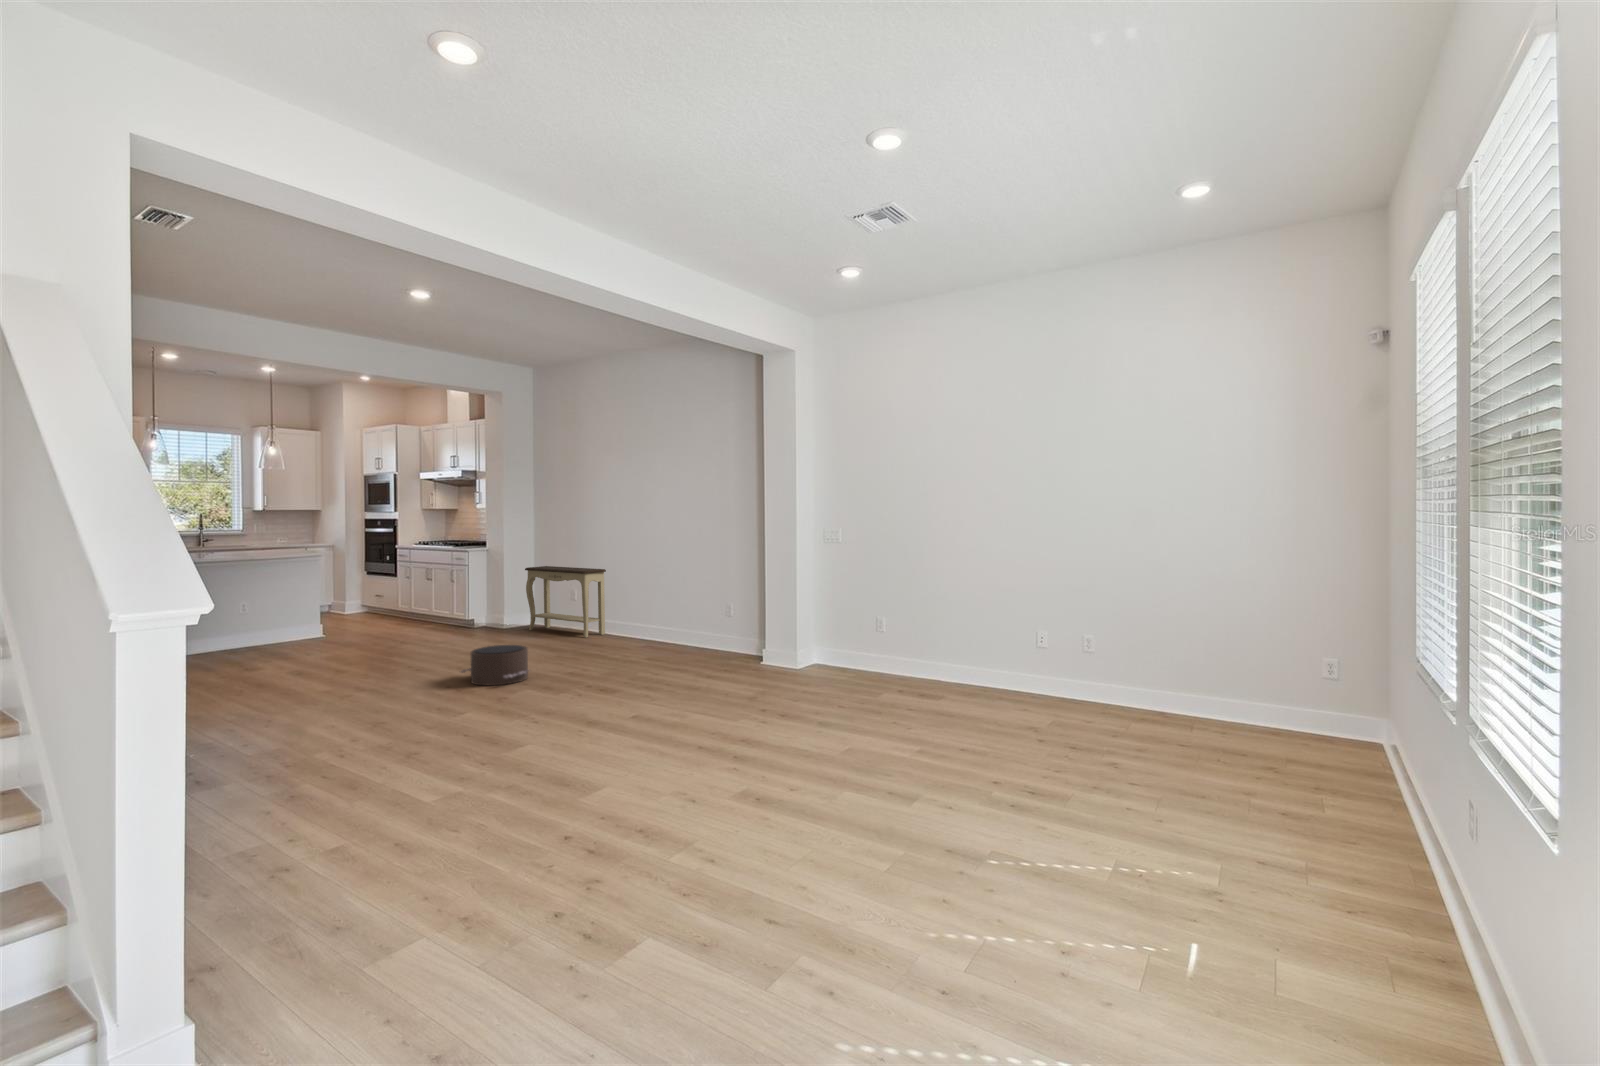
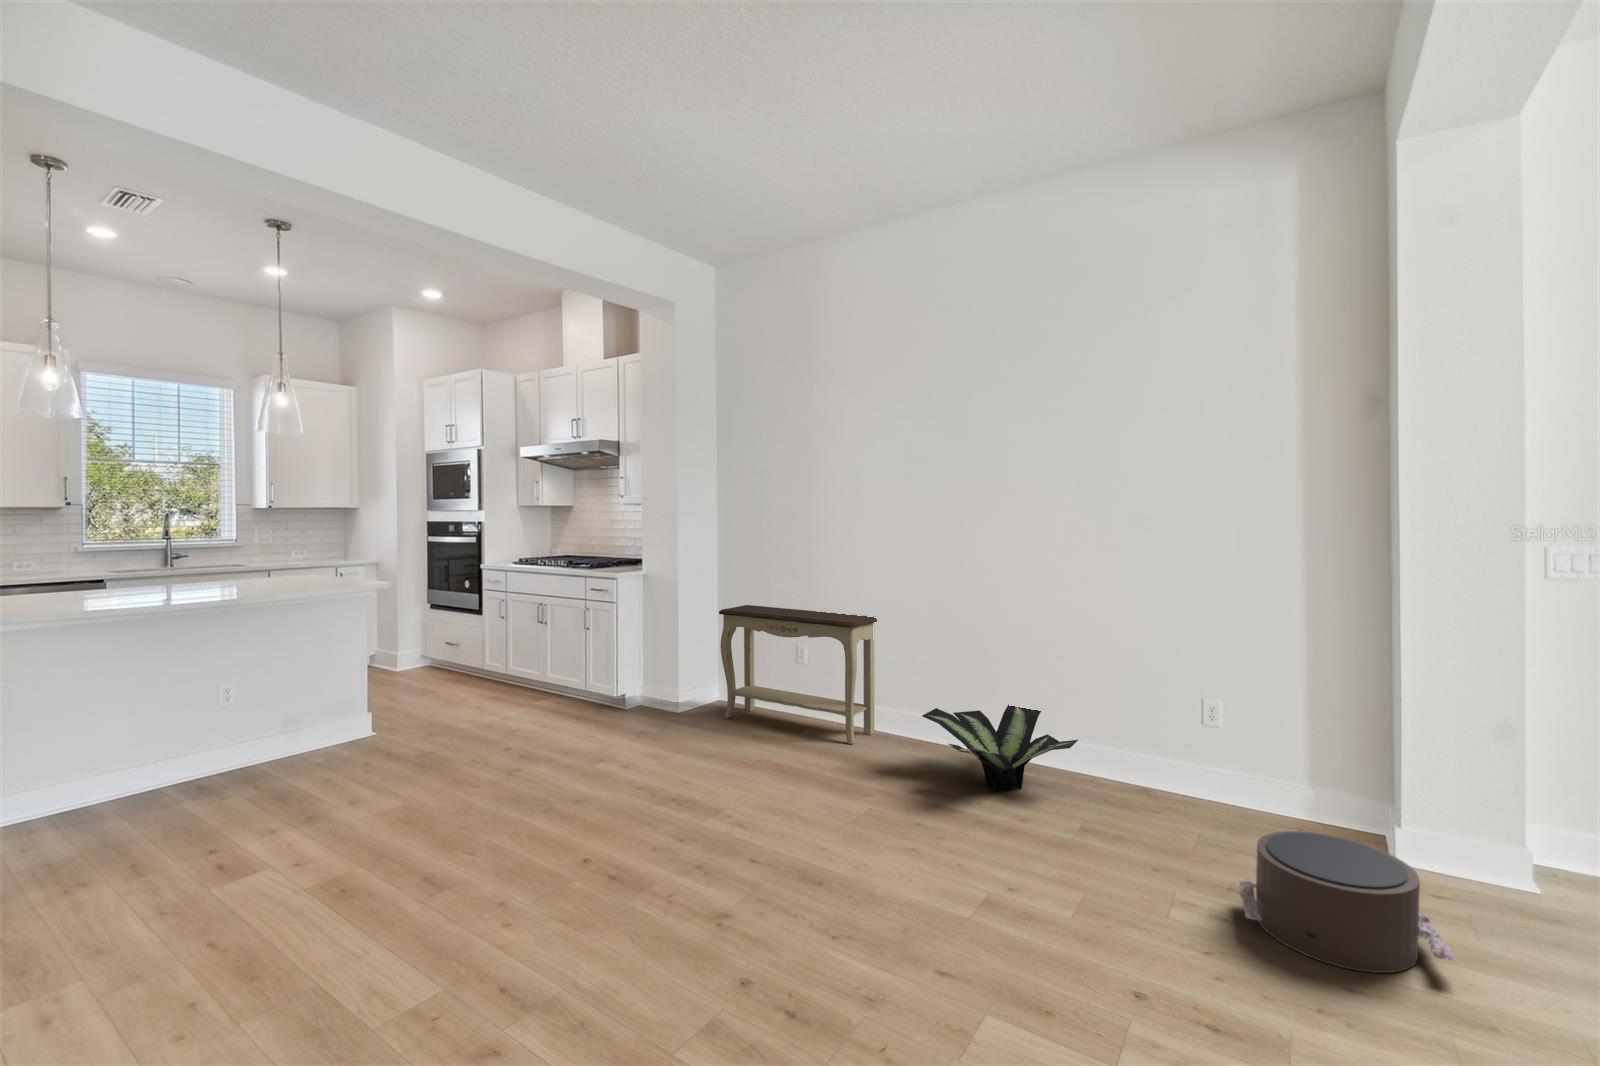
potted plant: none [604,611,673,650] -> present [922,704,1078,791]
pouf: present [461,645,529,686] -> present [1239,831,1455,973]

